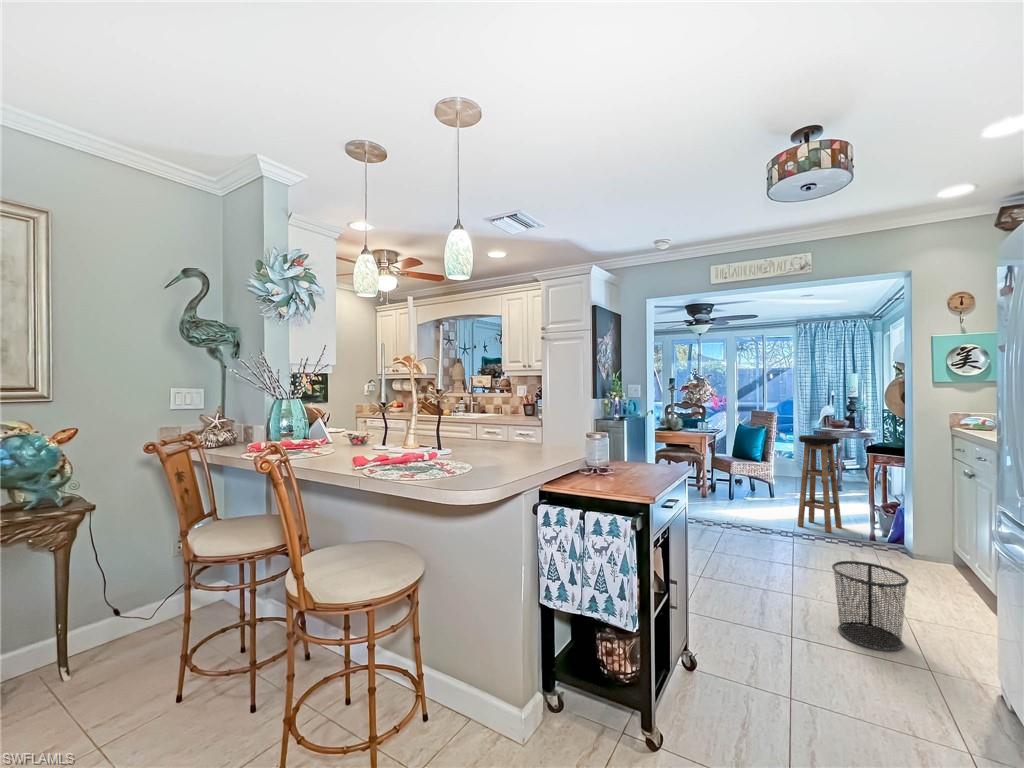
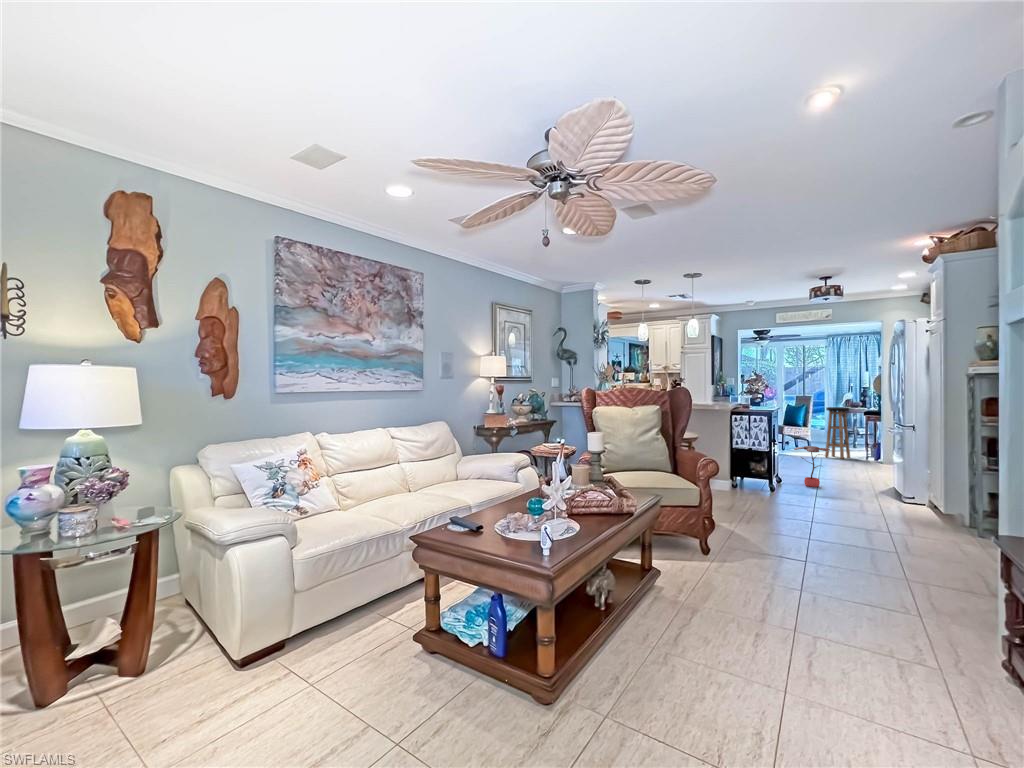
waste bin: present [832,561,909,651] -> none [837,451,868,481]
potted plant: none [726,572,822,699] -> present [794,446,830,487]

